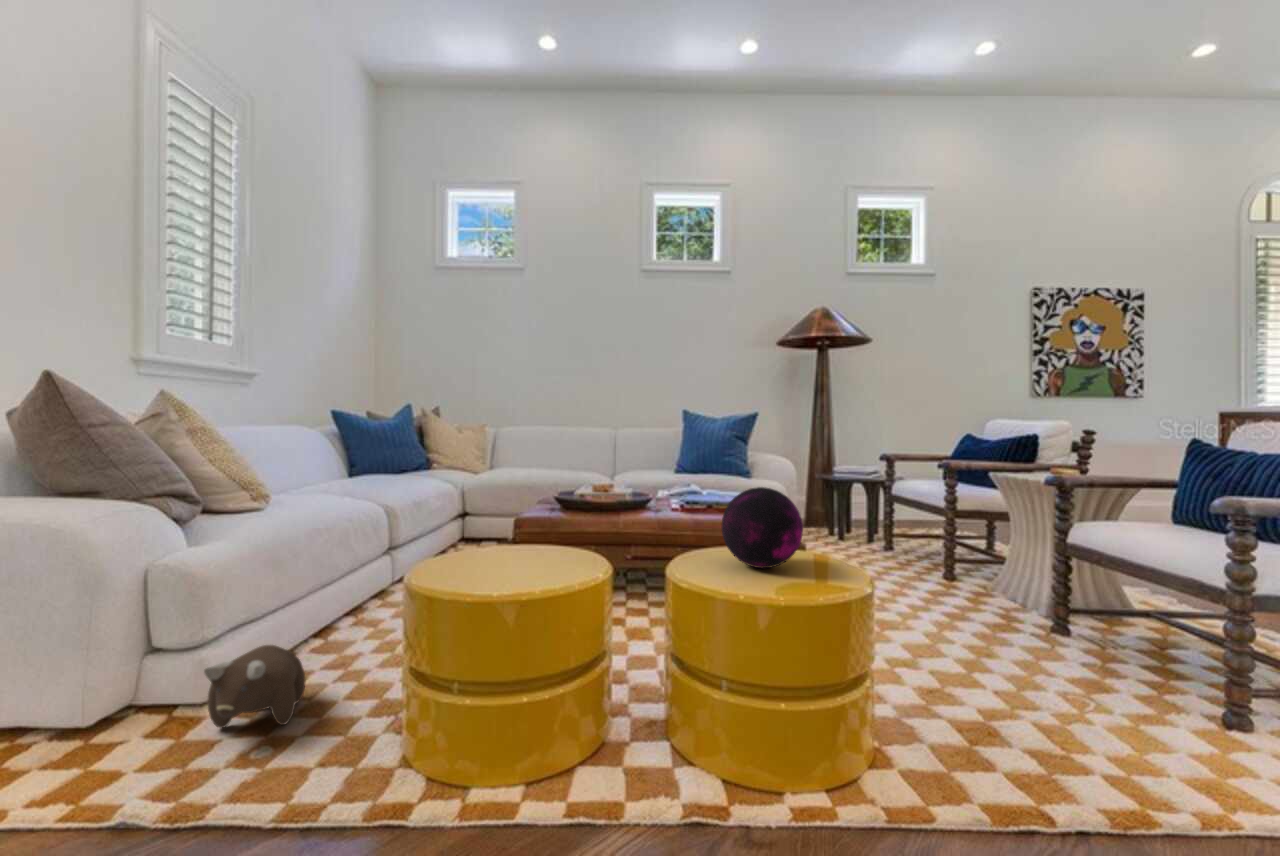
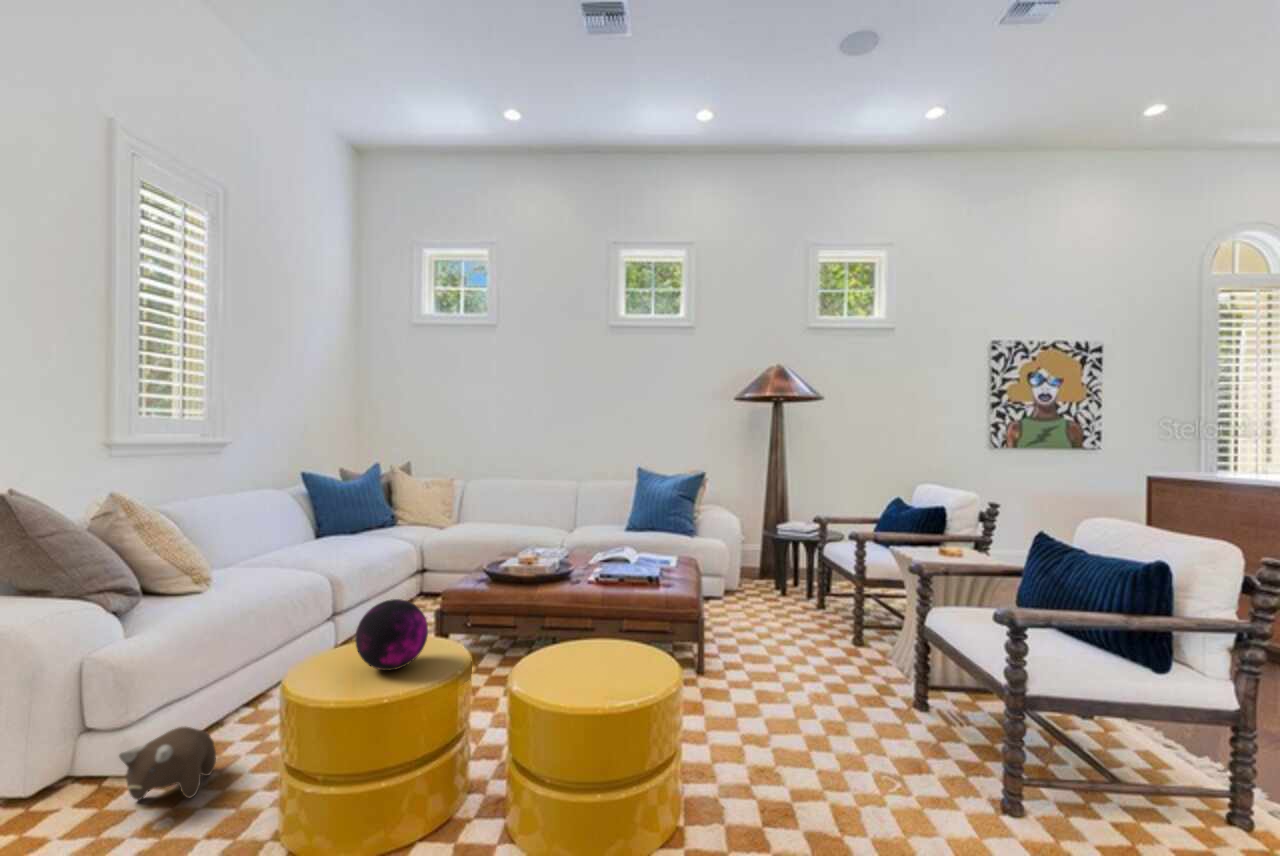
decorative orb: present [722,487,803,568] -> present [355,599,428,670]

